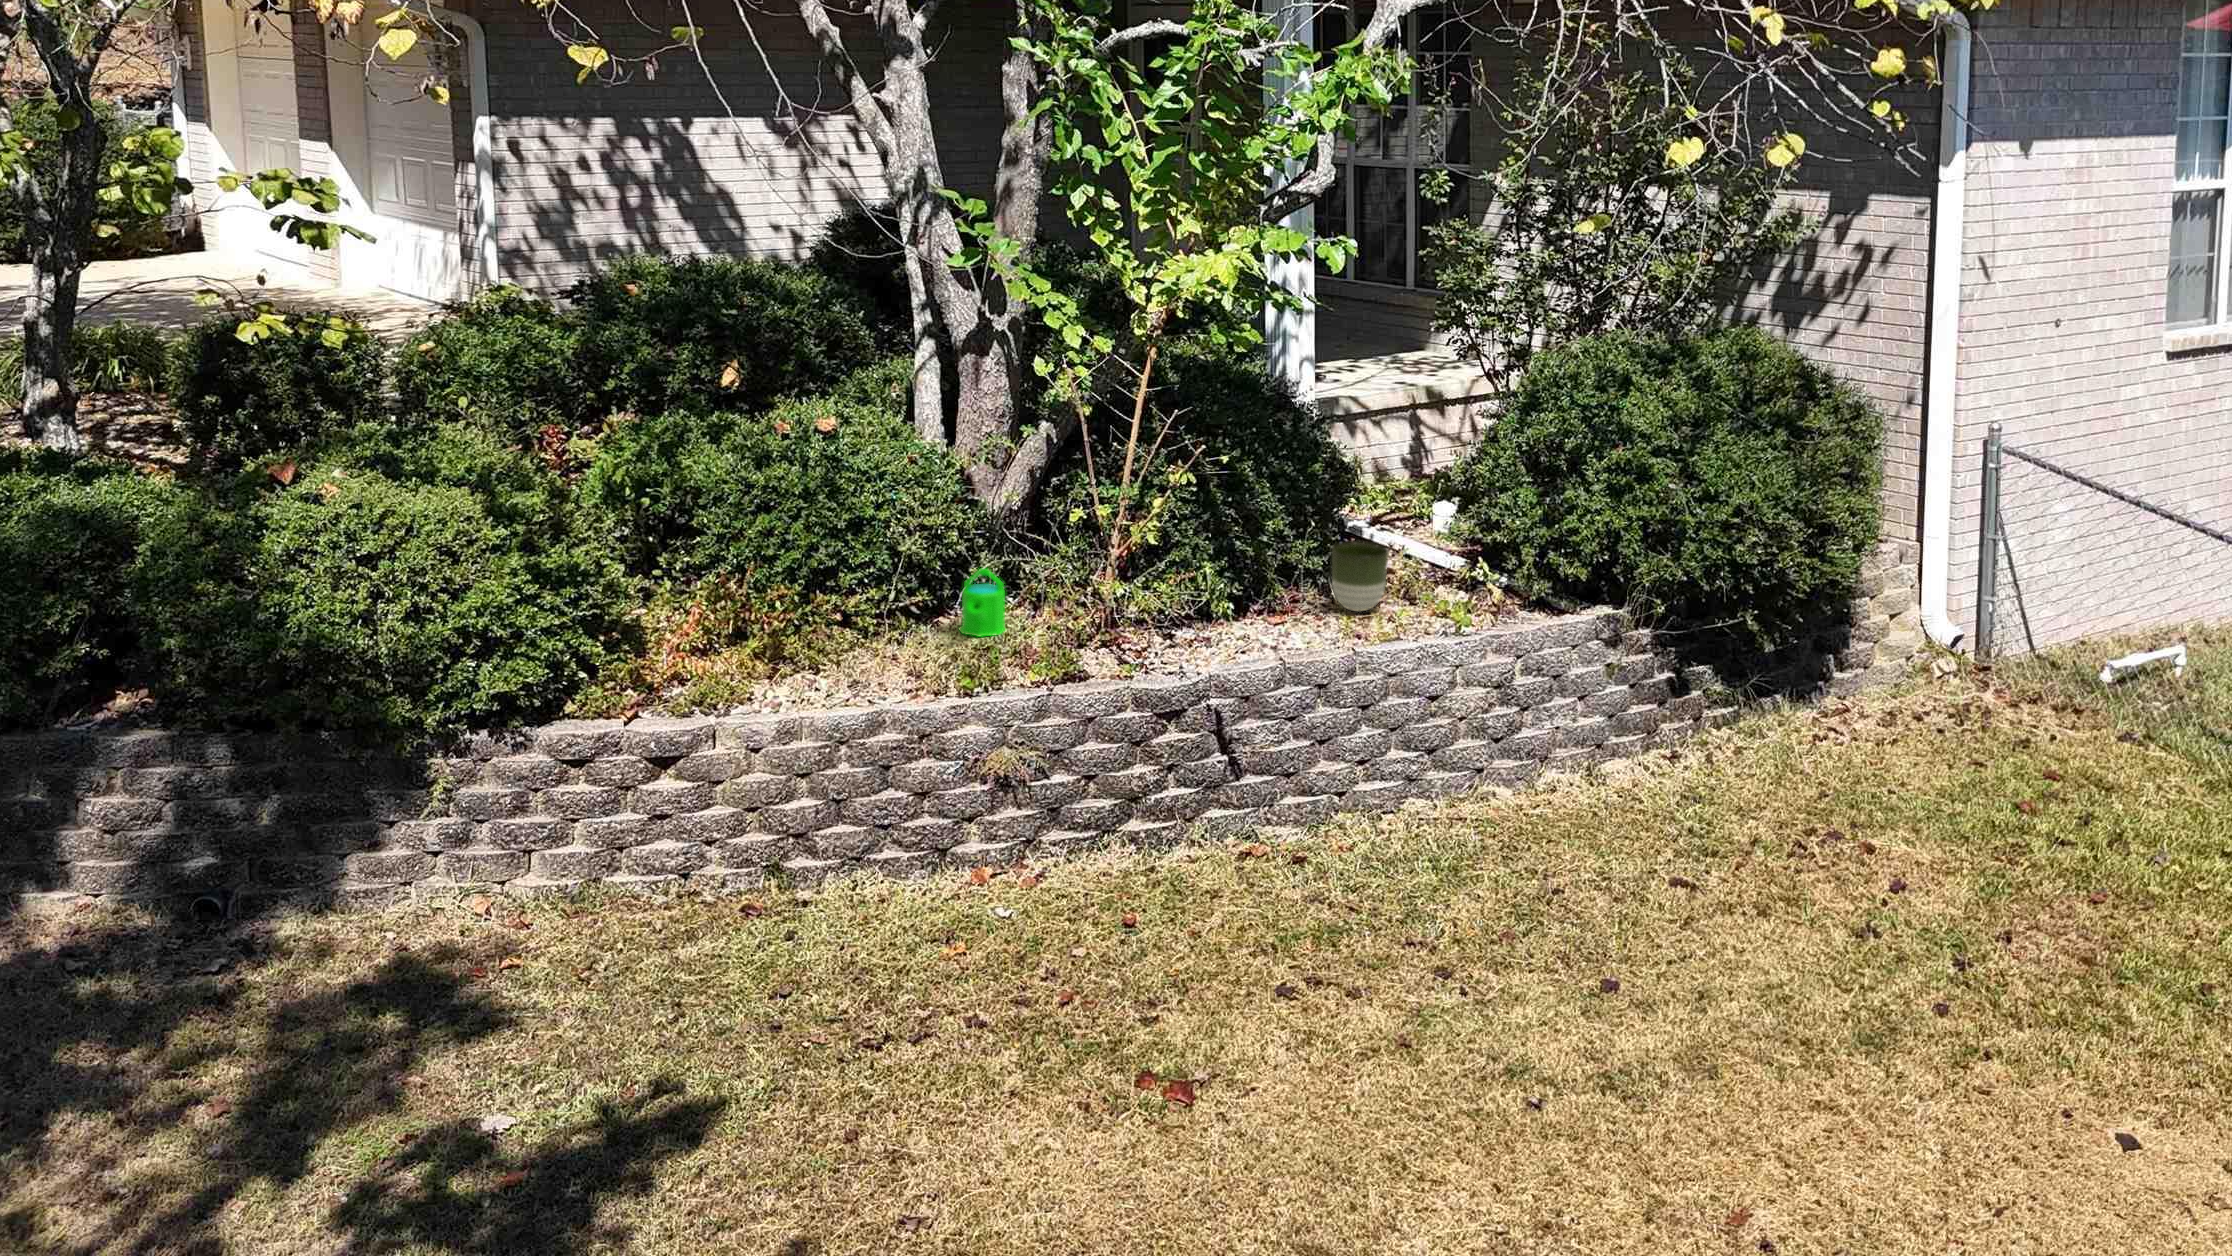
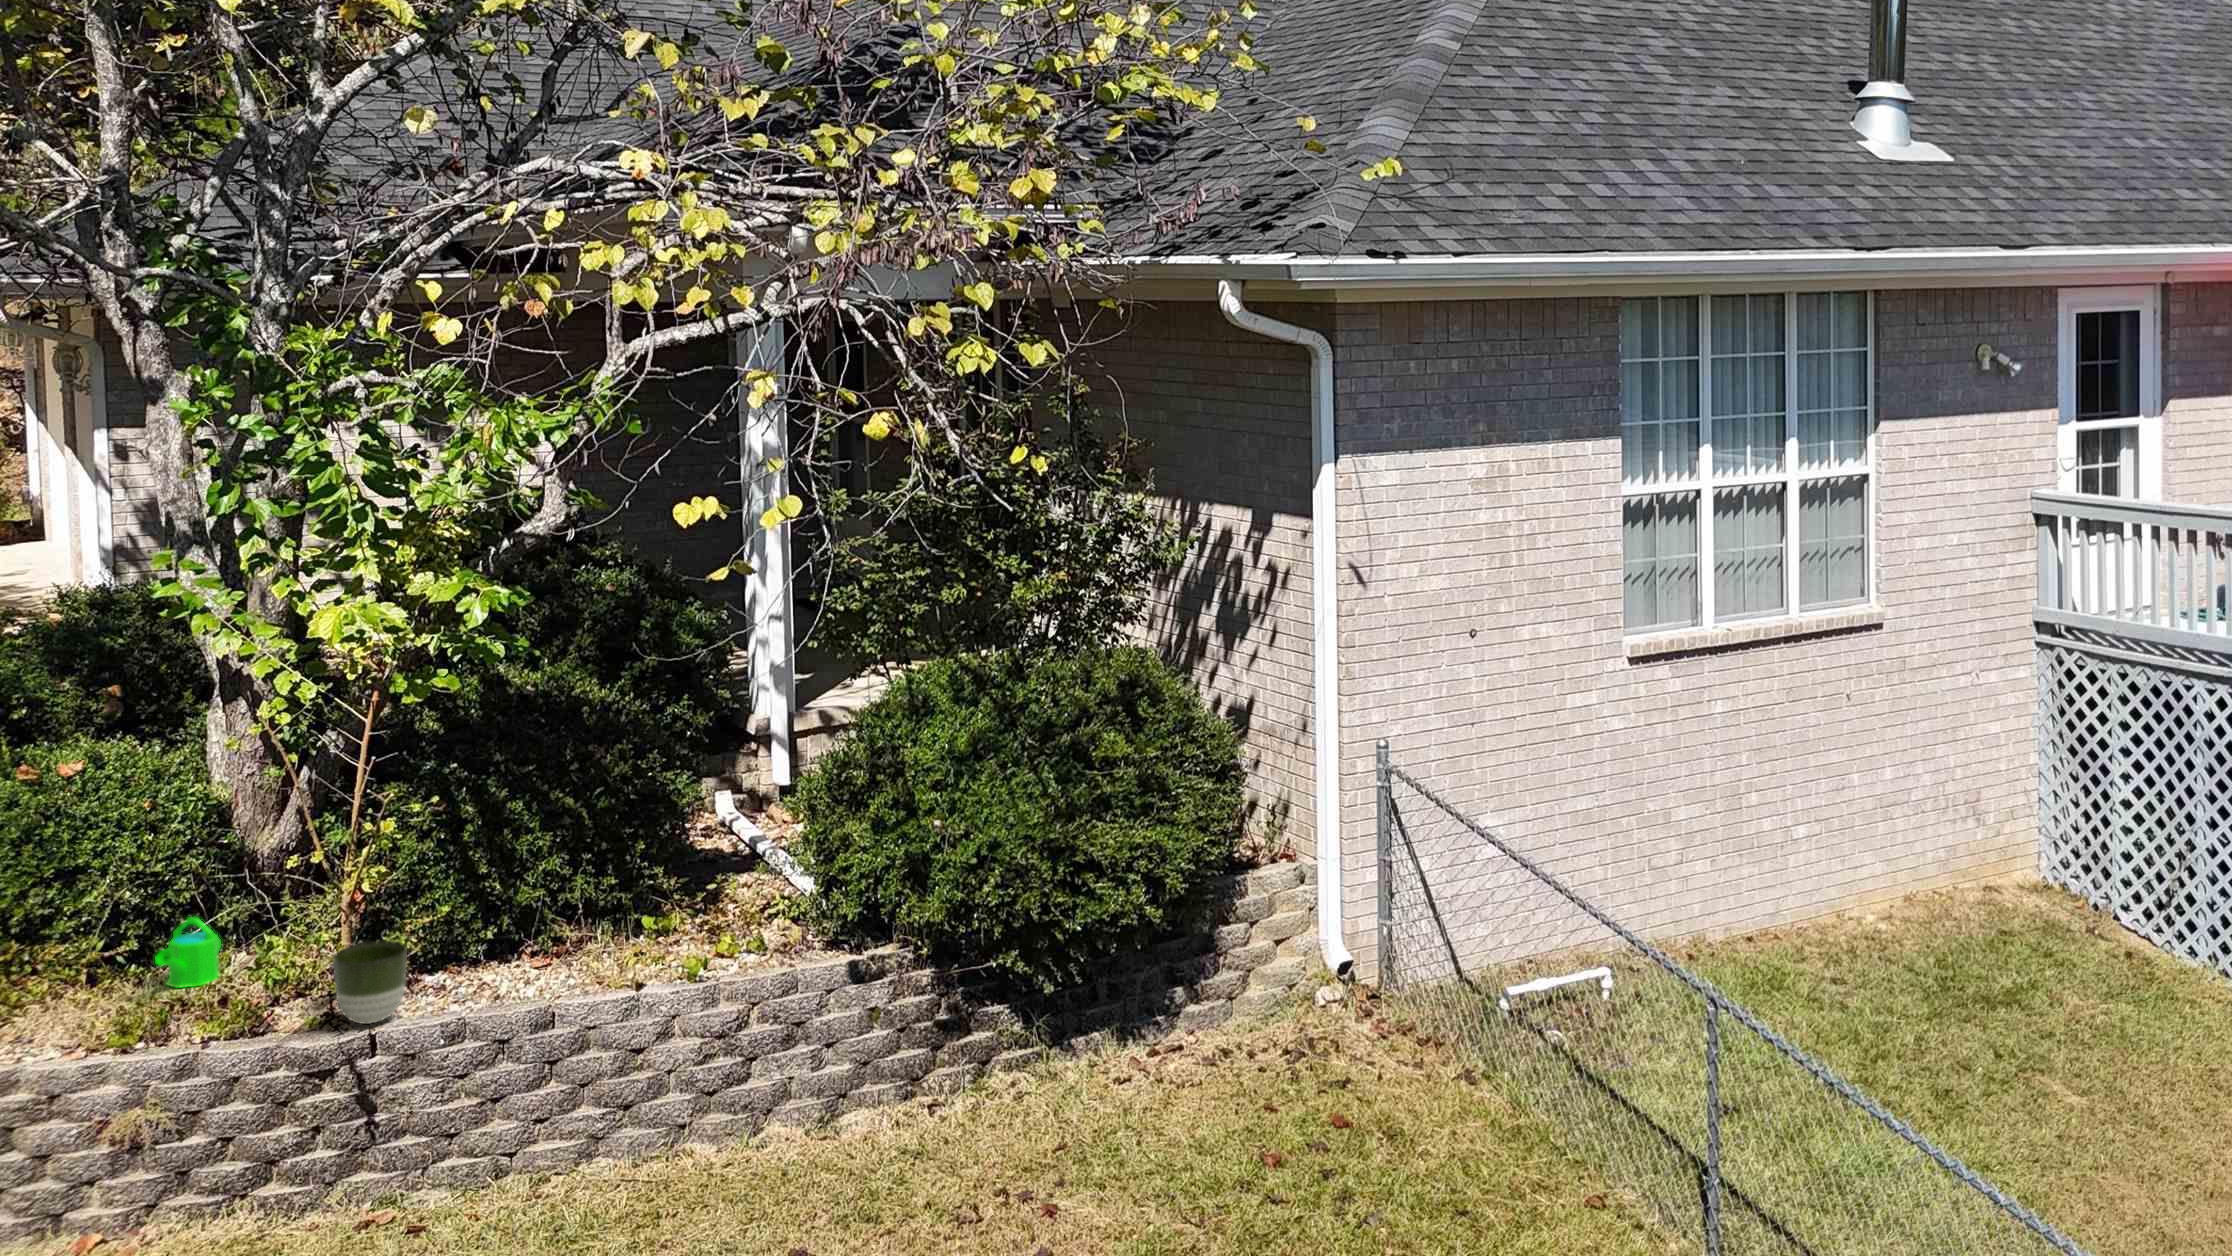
planter: present [1332,541,1389,612] -> present [333,941,407,1024]

